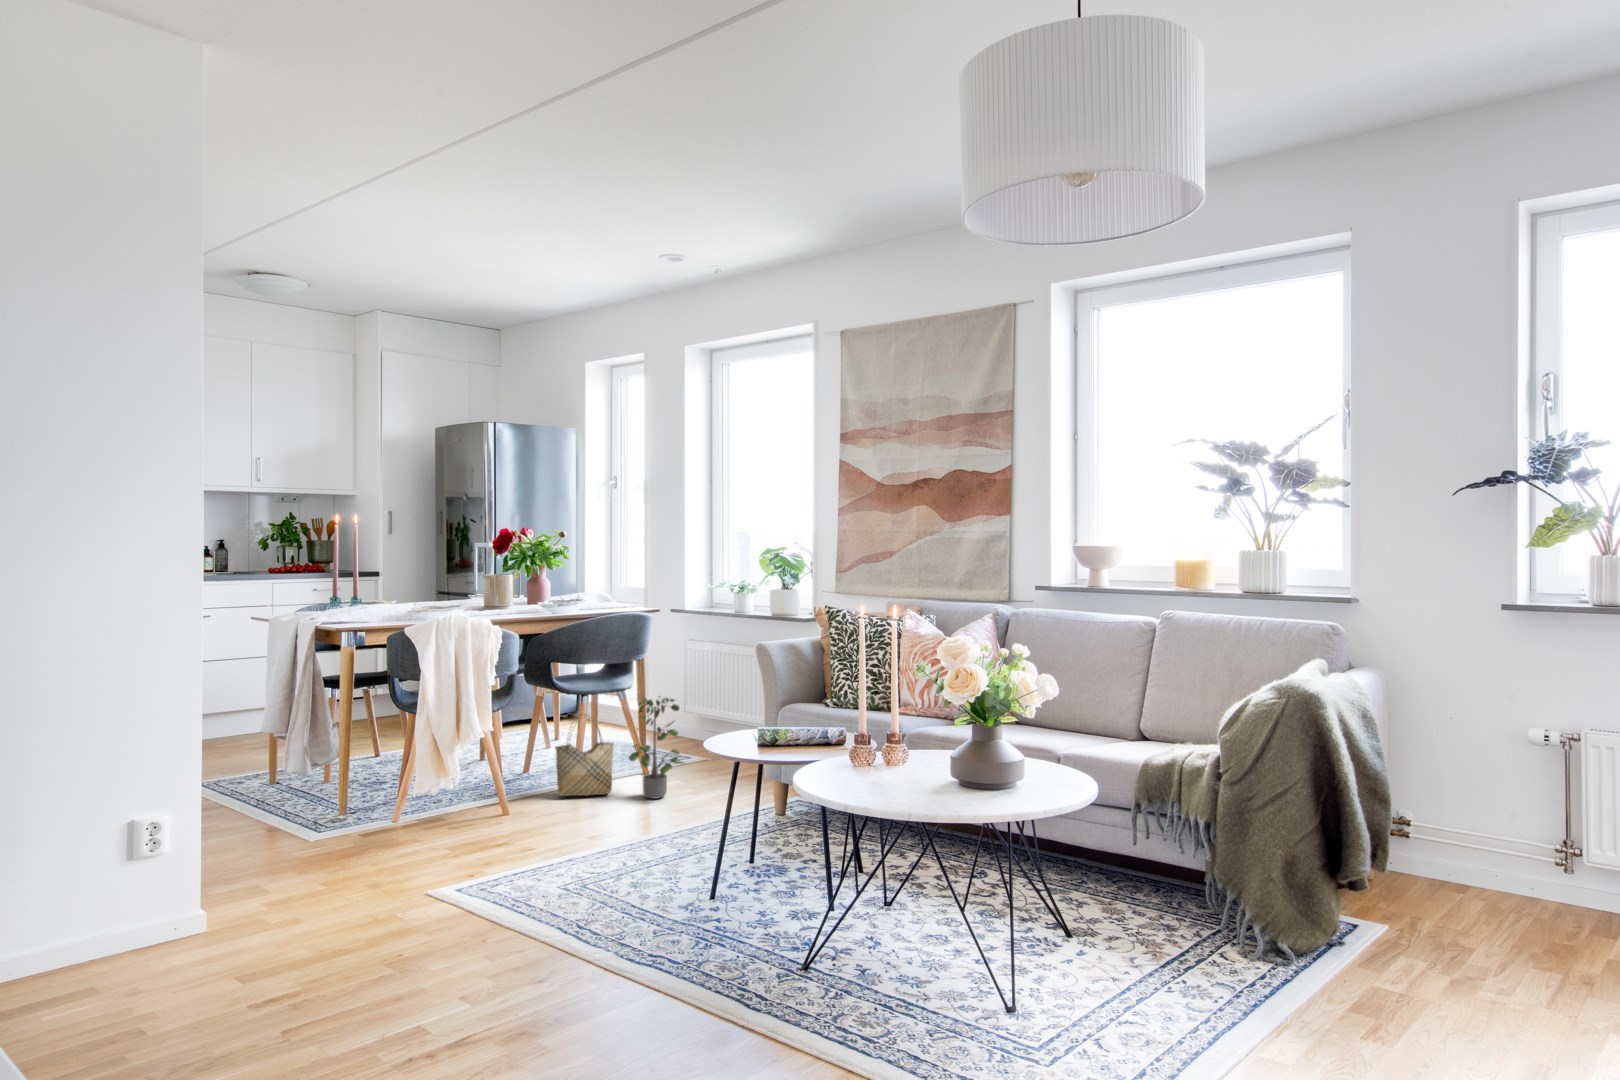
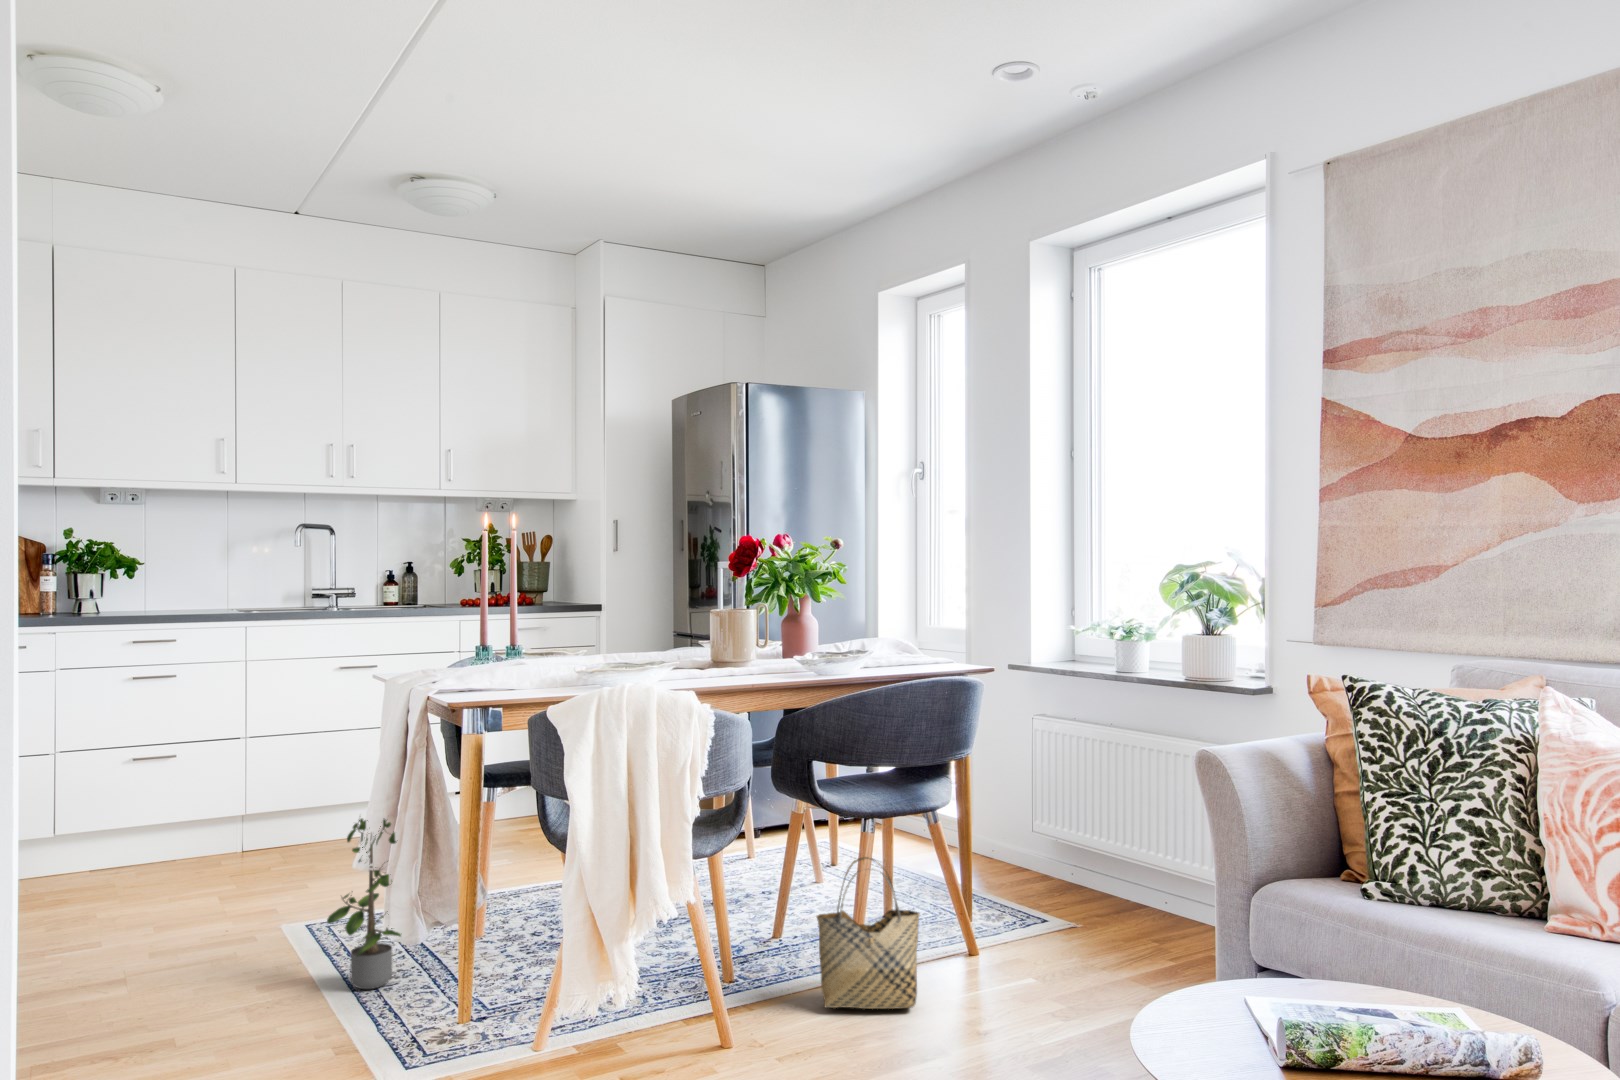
potted plant: present [629,698,684,799] -> present [327,819,401,989]

